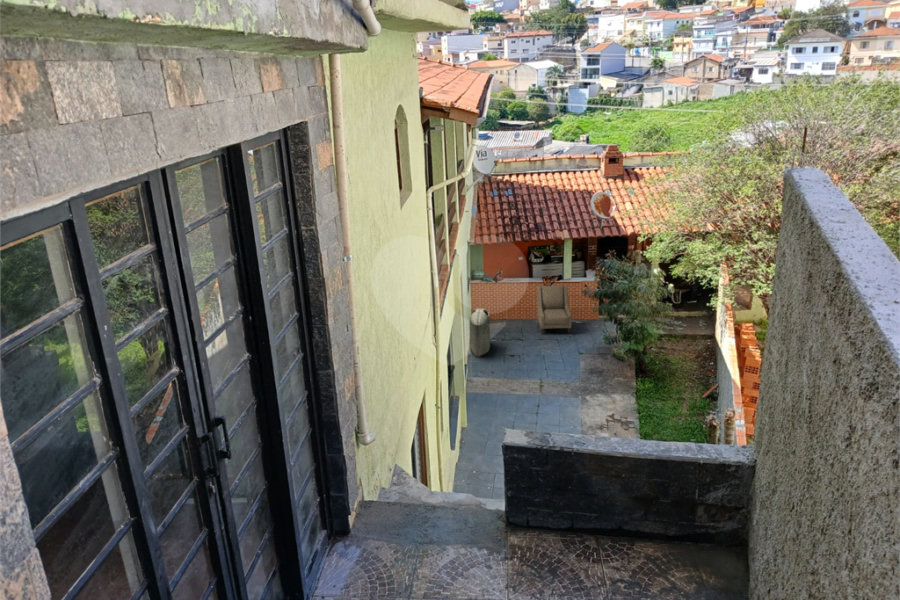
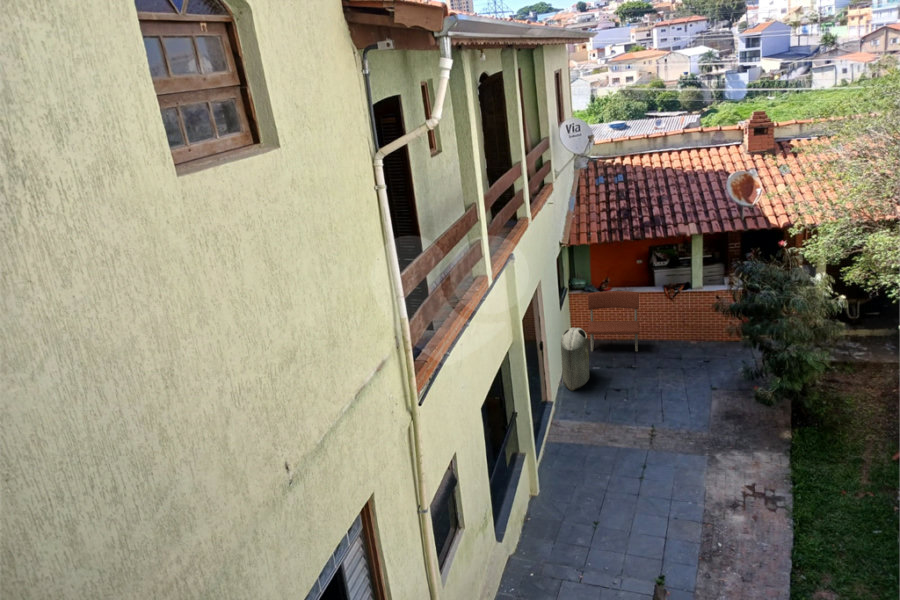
bench: none [486,281,526,329] -> present [588,291,639,351]
chair: present [537,285,572,334] -> none [656,295,702,360]

